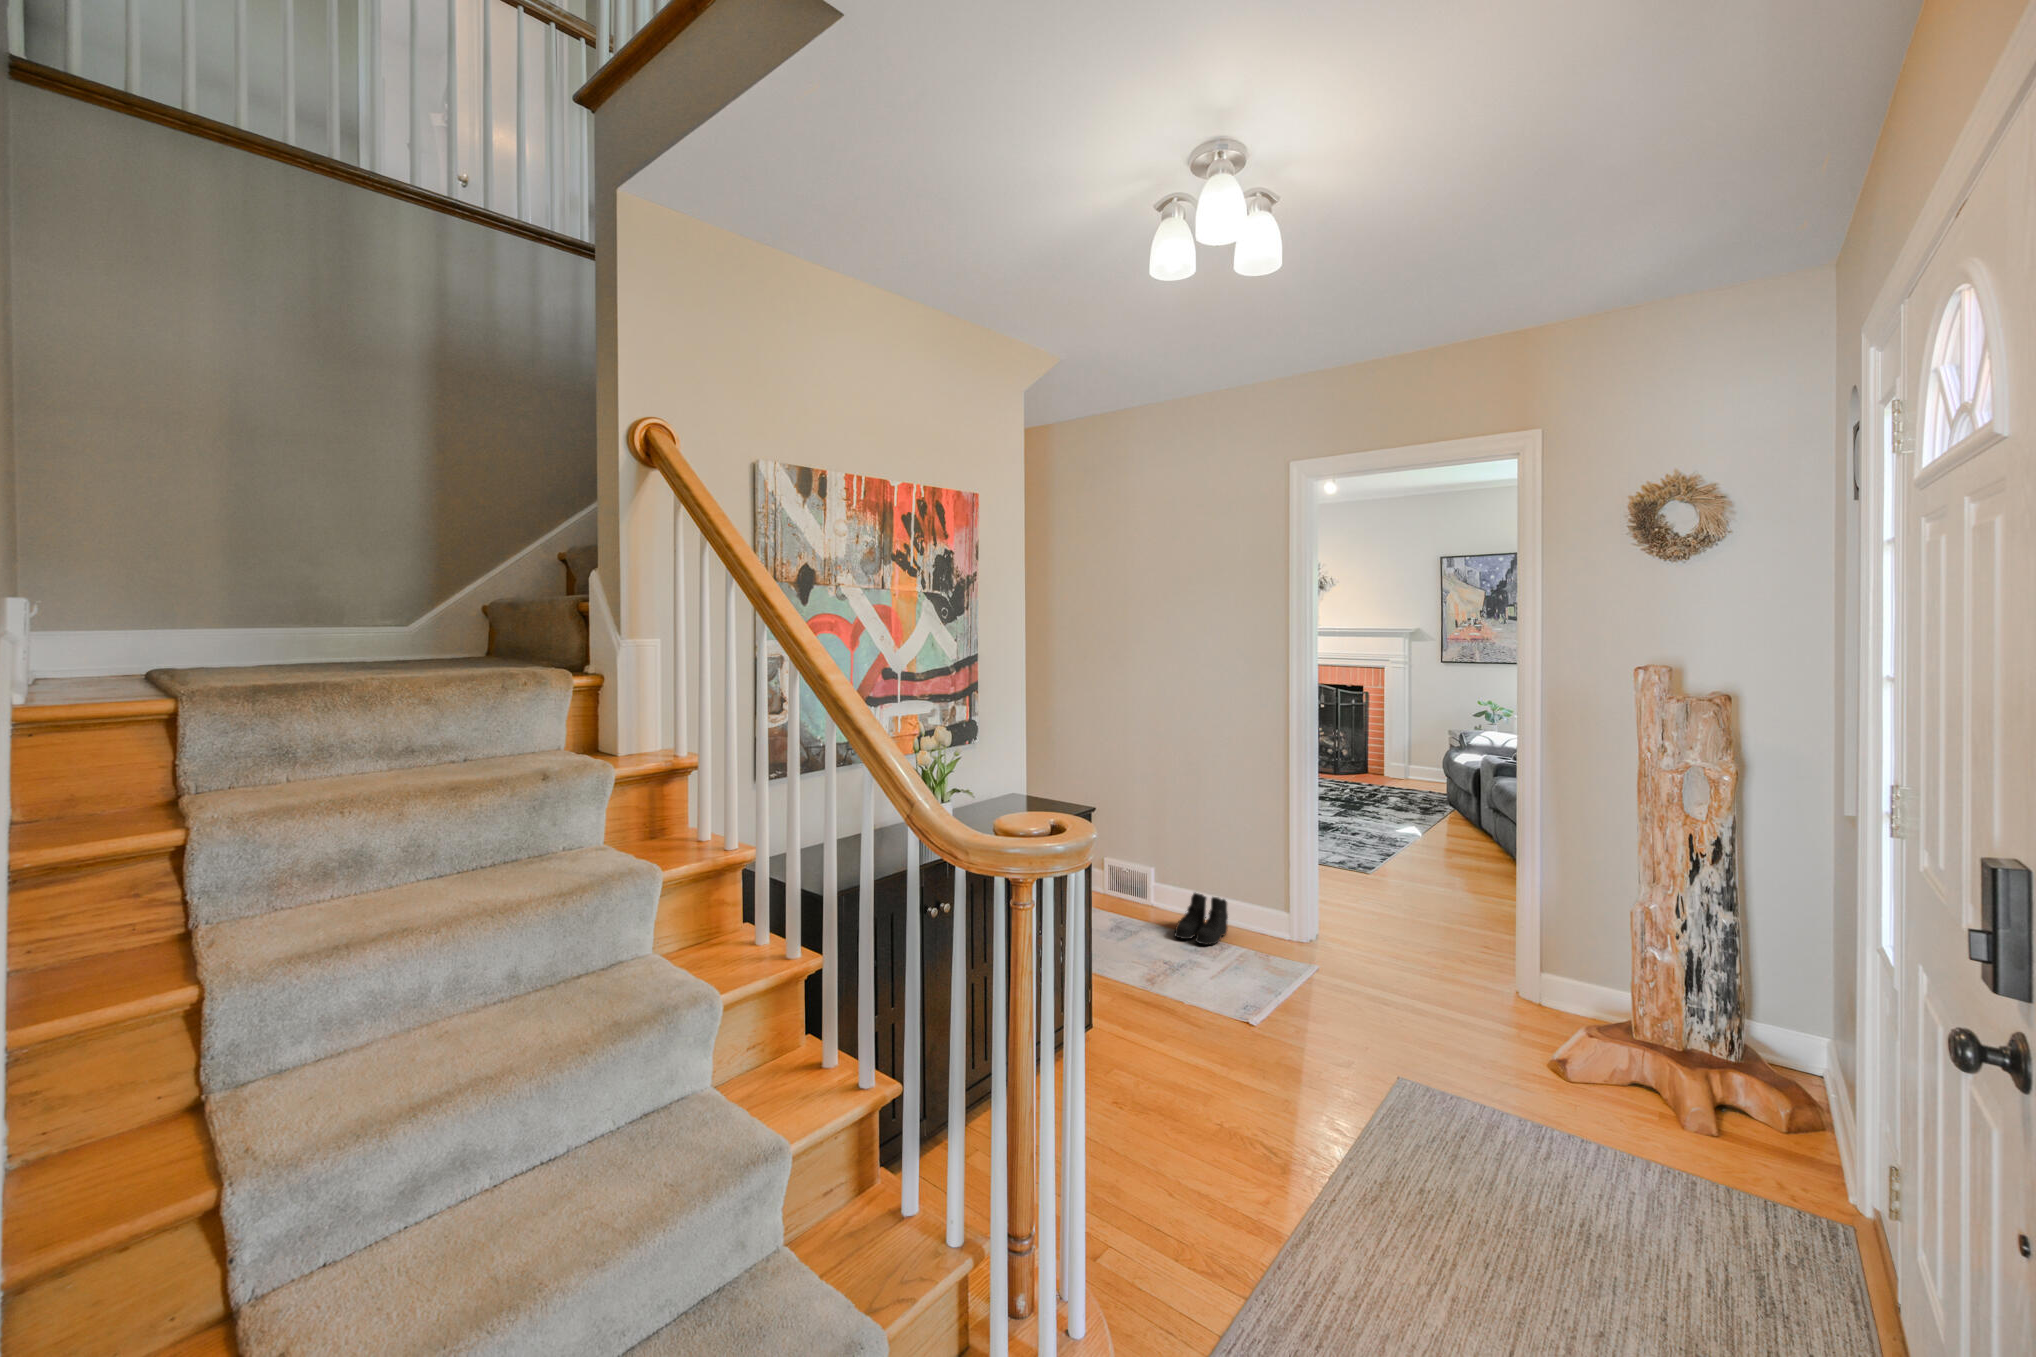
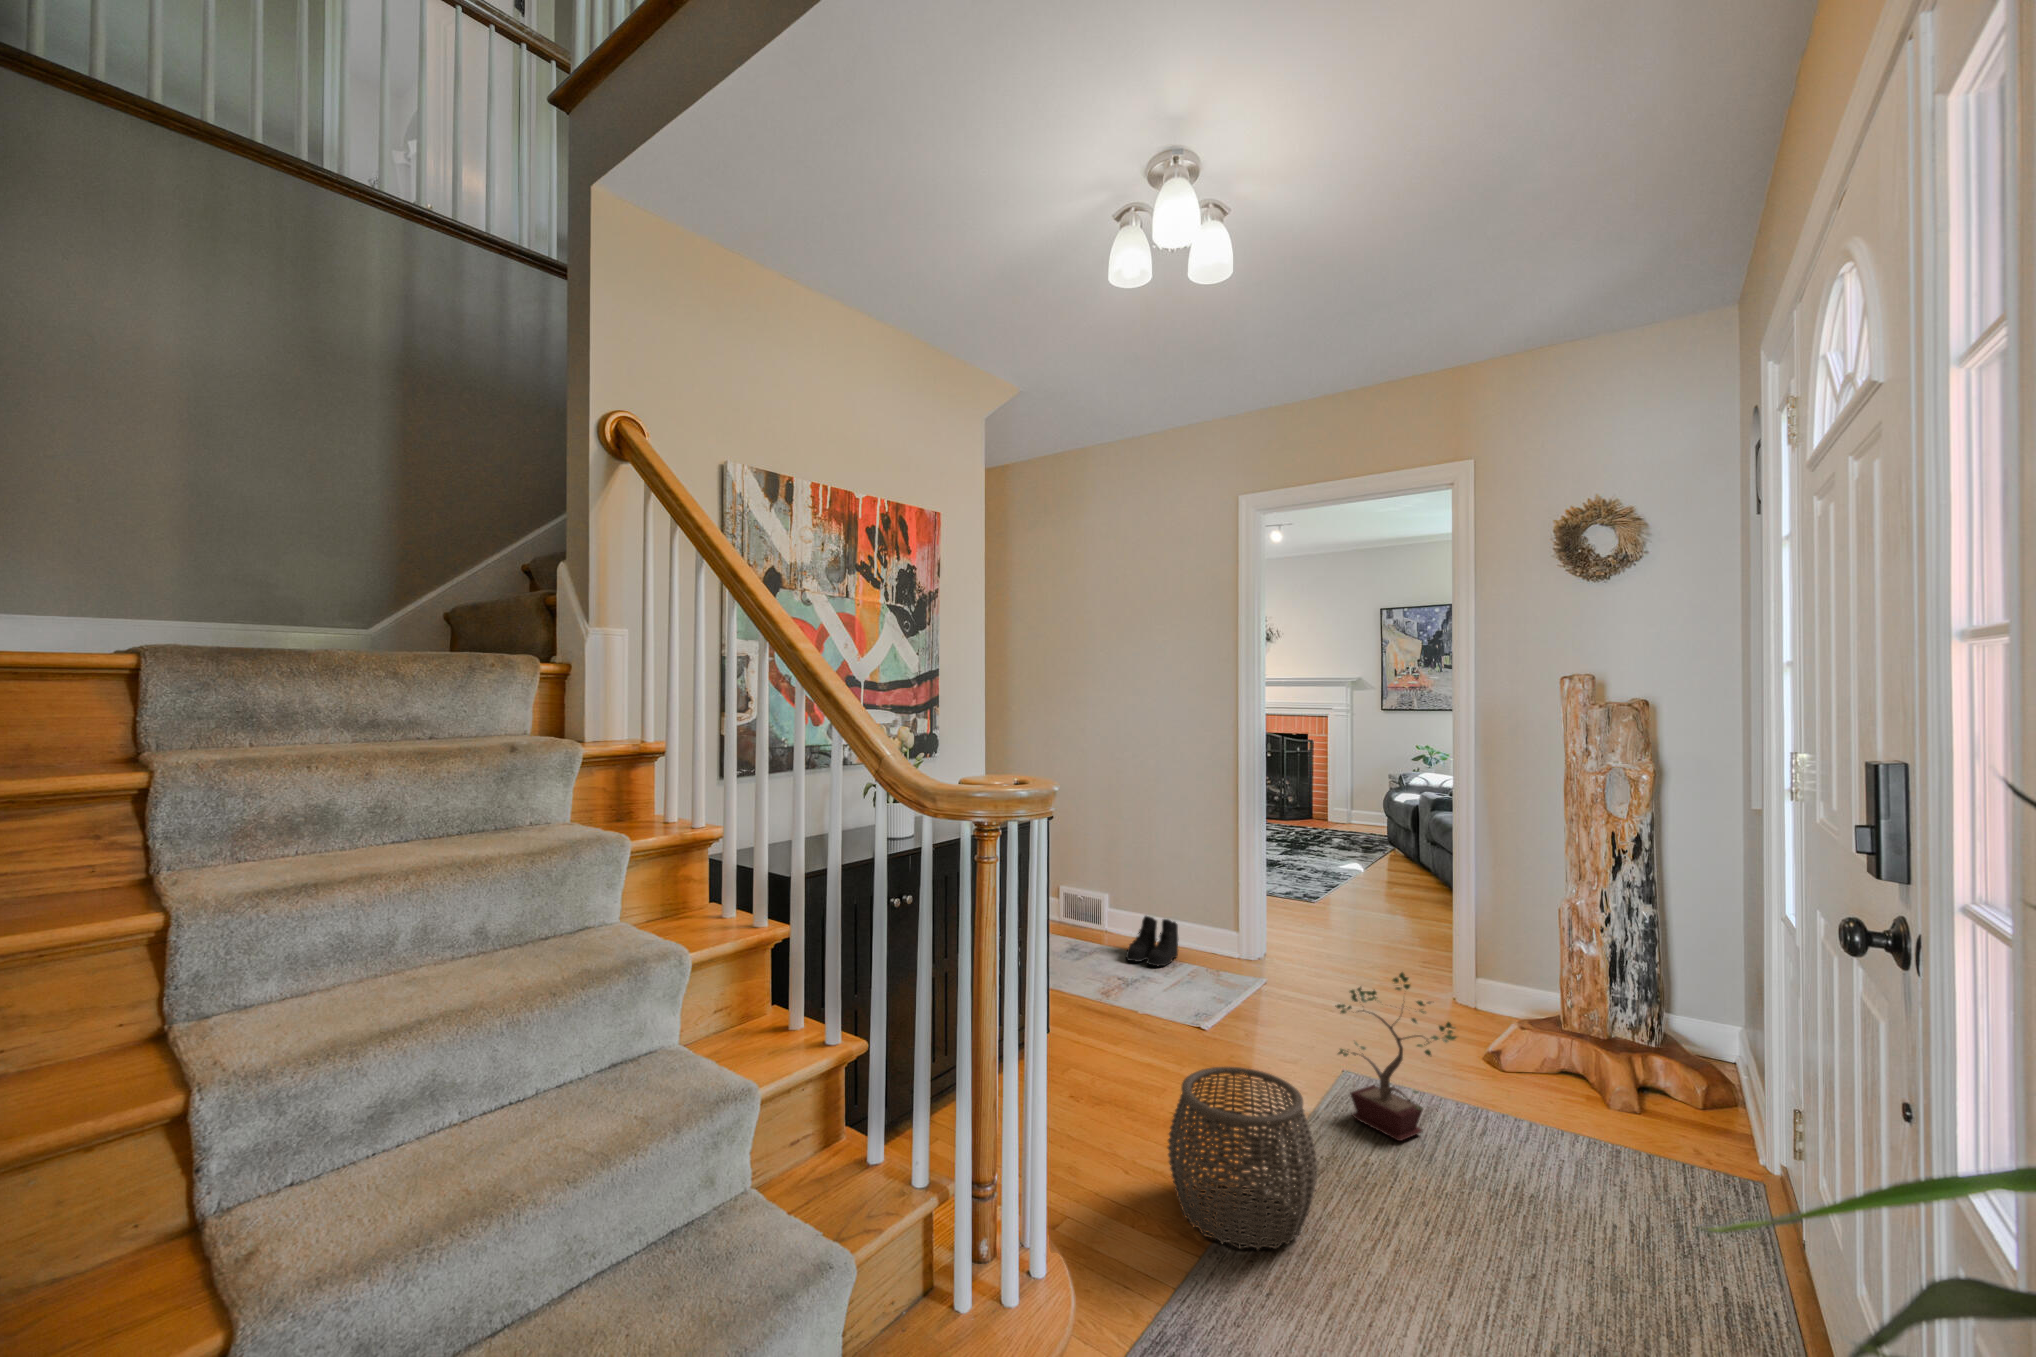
potted plant: none [1388,986,1523,1160] -> present [1335,972,1456,1141]
woven basket: none [1212,1090,1369,1288] -> present [1168,1067,1318,1250]

